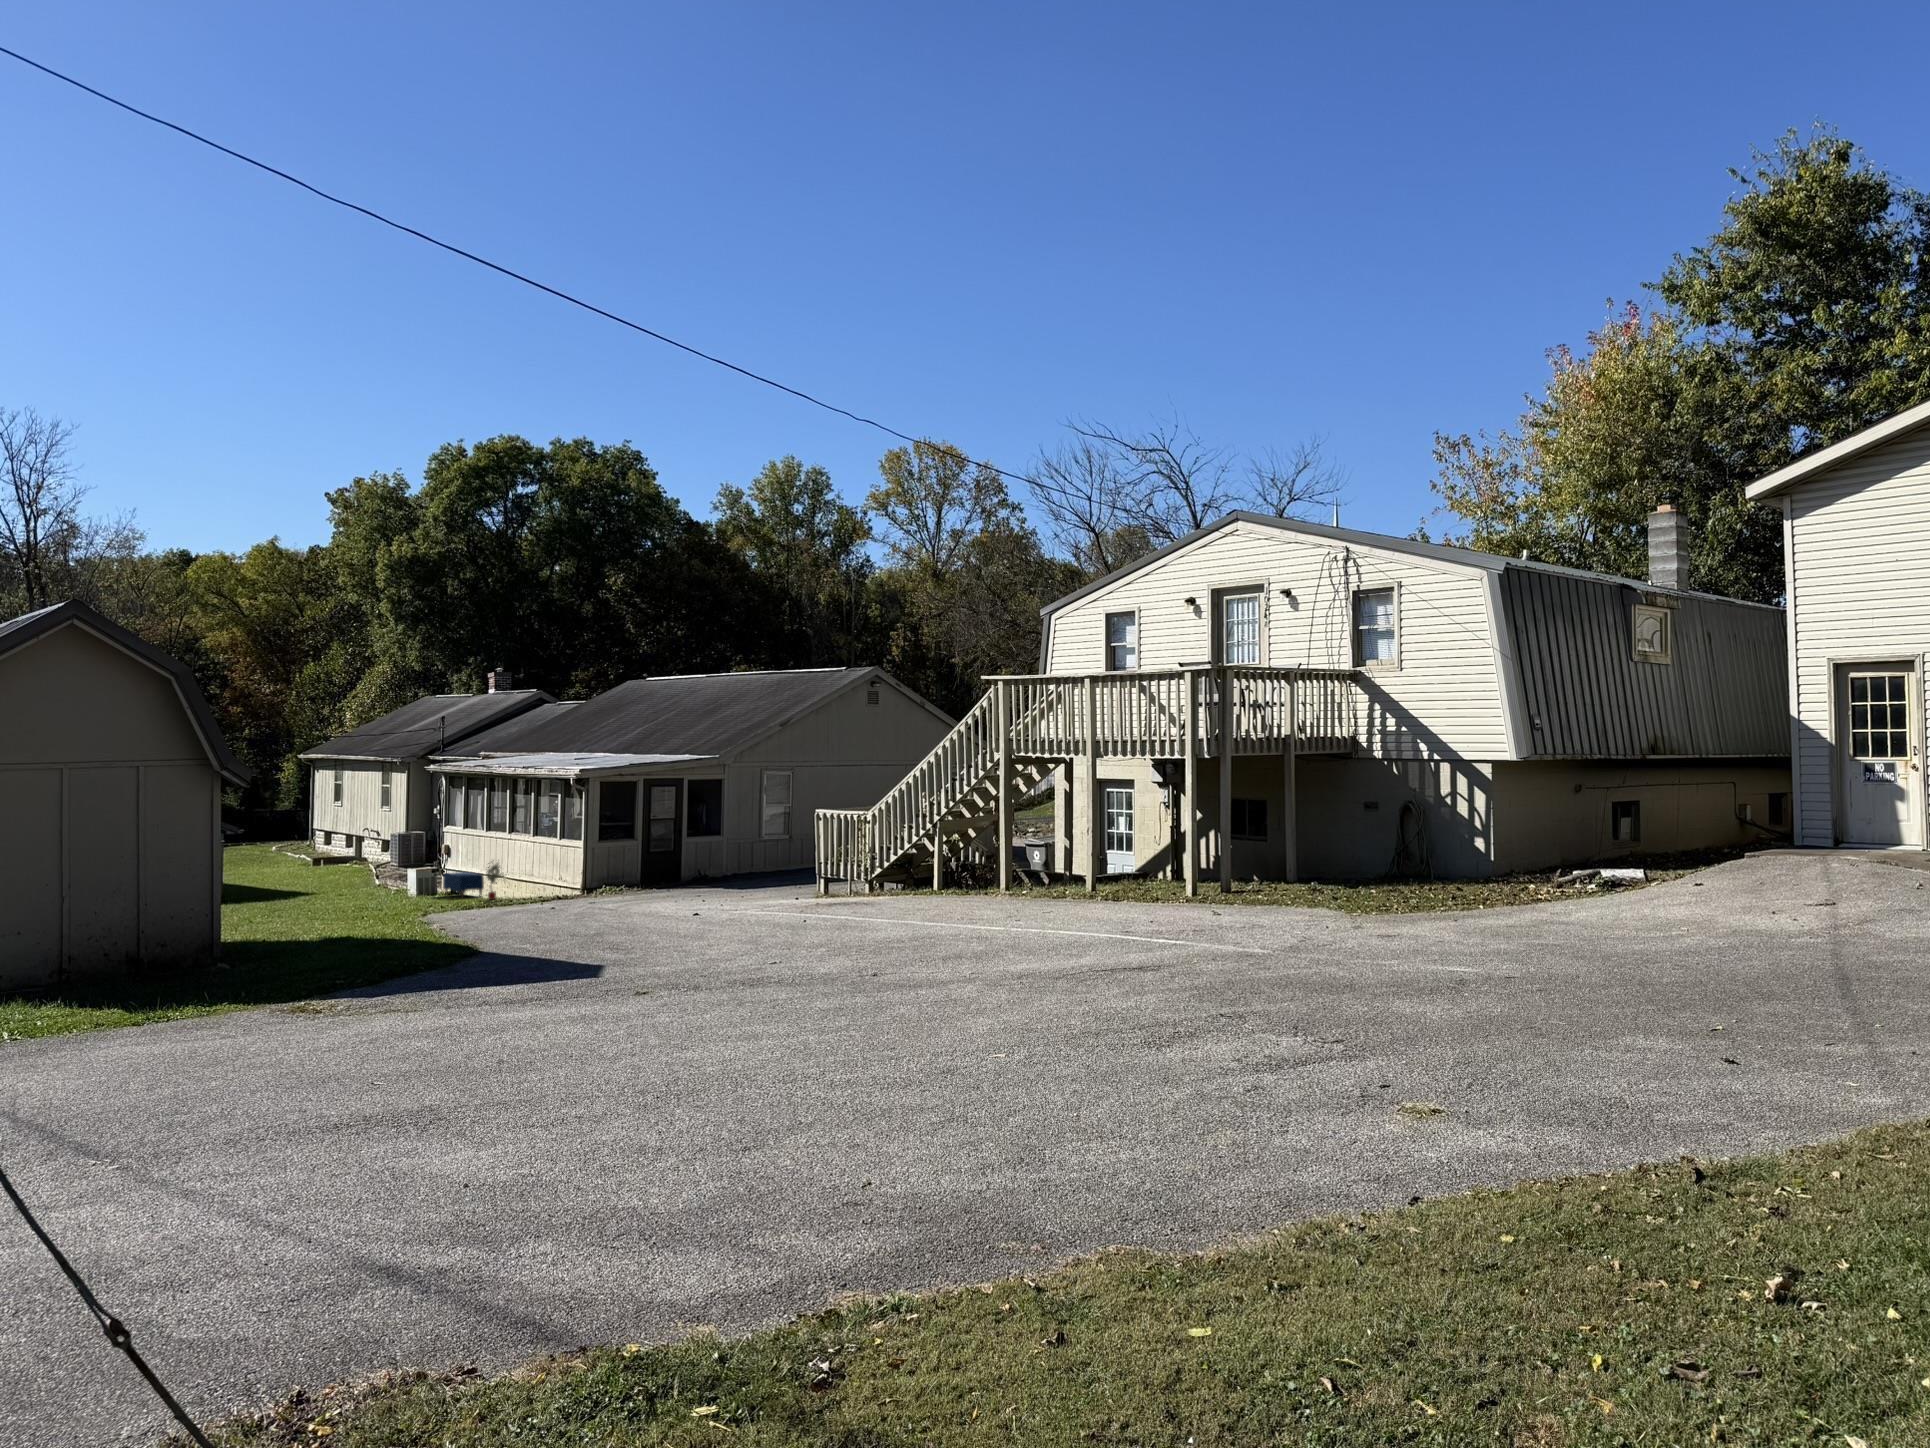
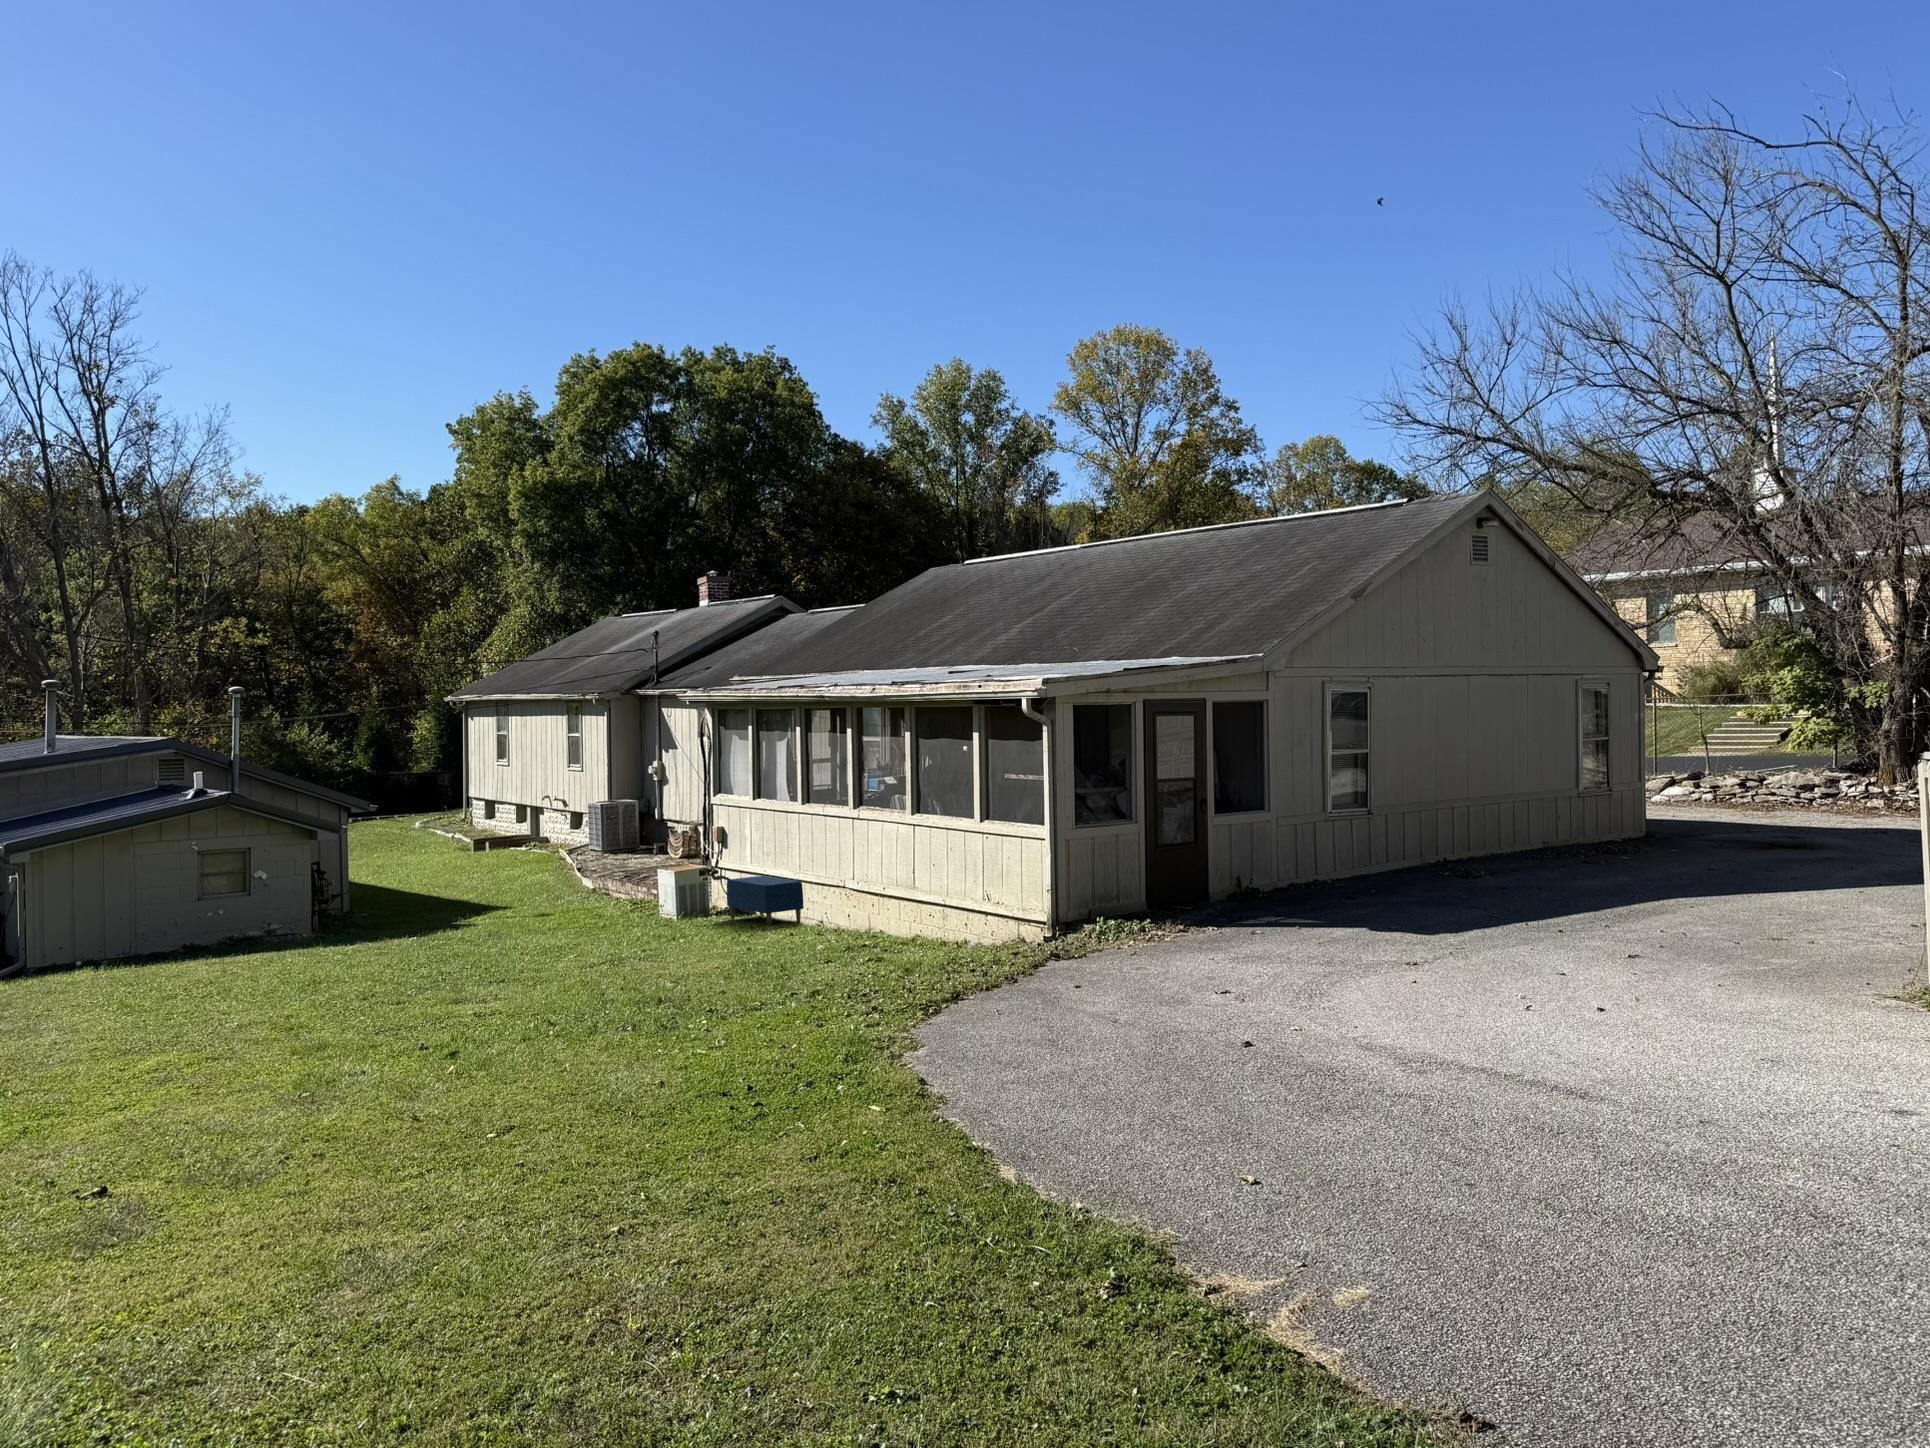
potted tree: present [486,860,504,900] -> none [817,857,859,932]

